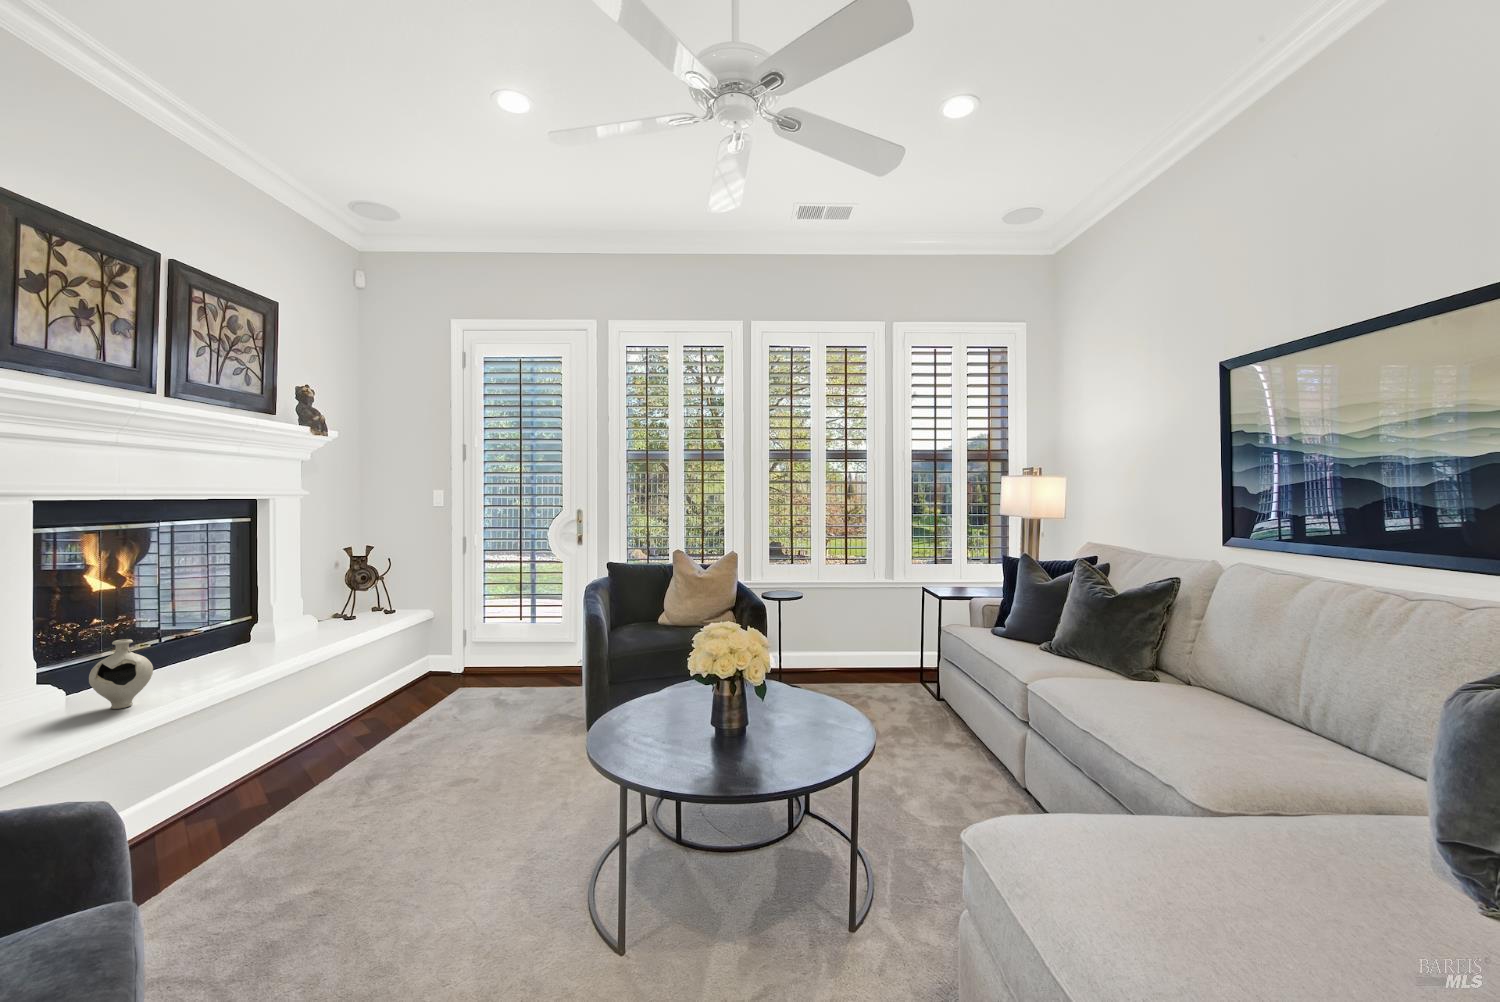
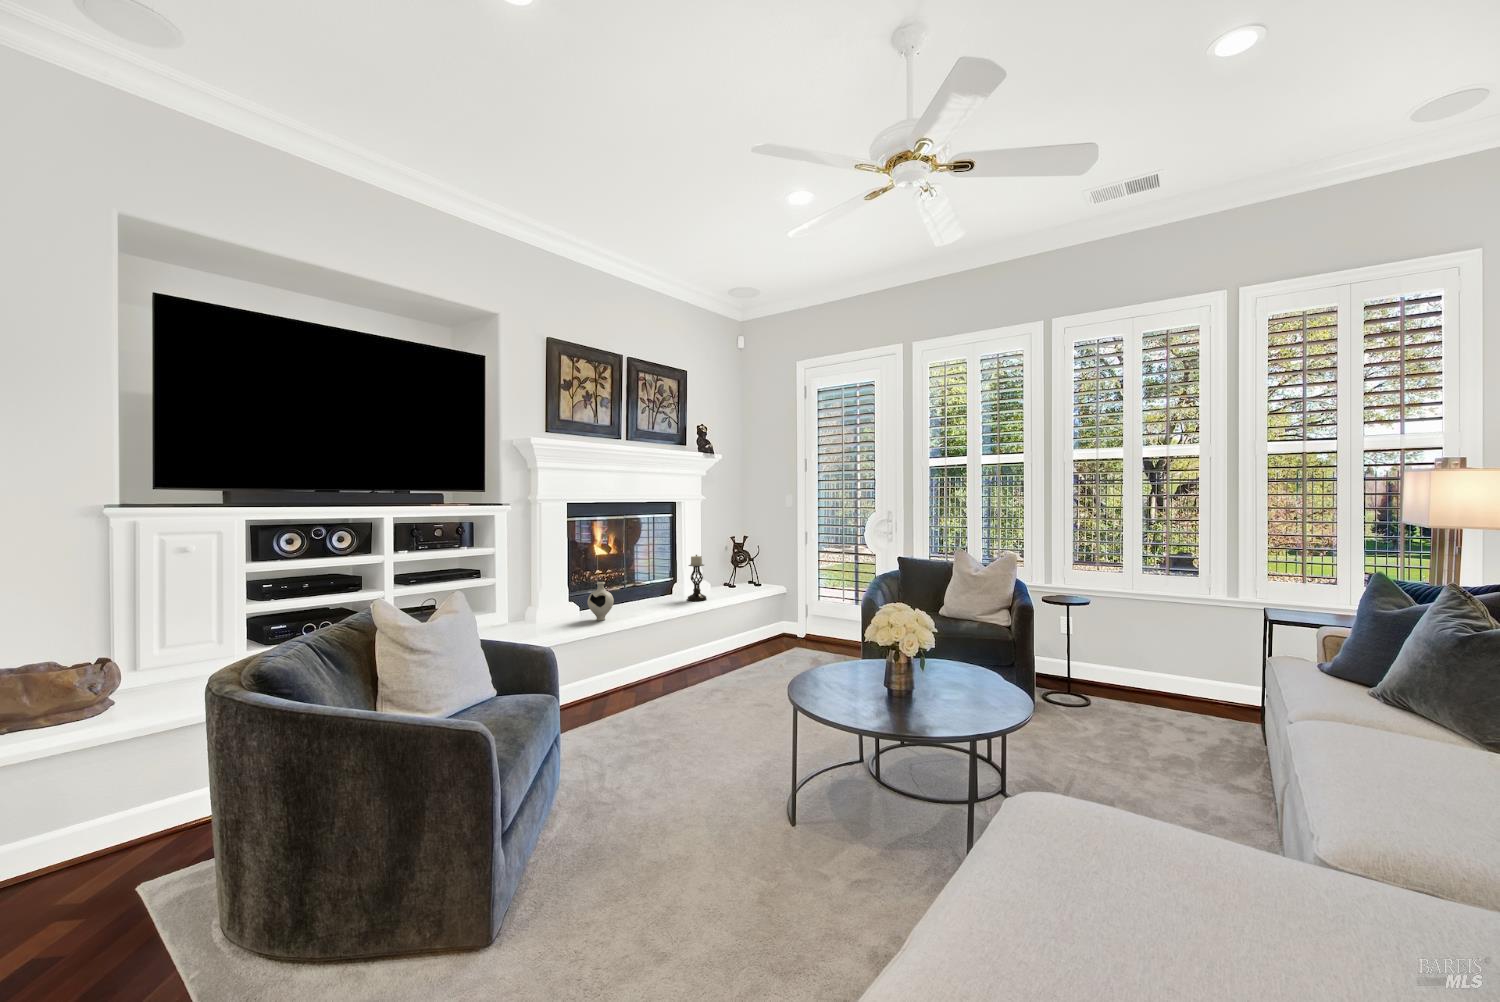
candle holder: none [286,578,321,648] -> present [687,555,707,601]

